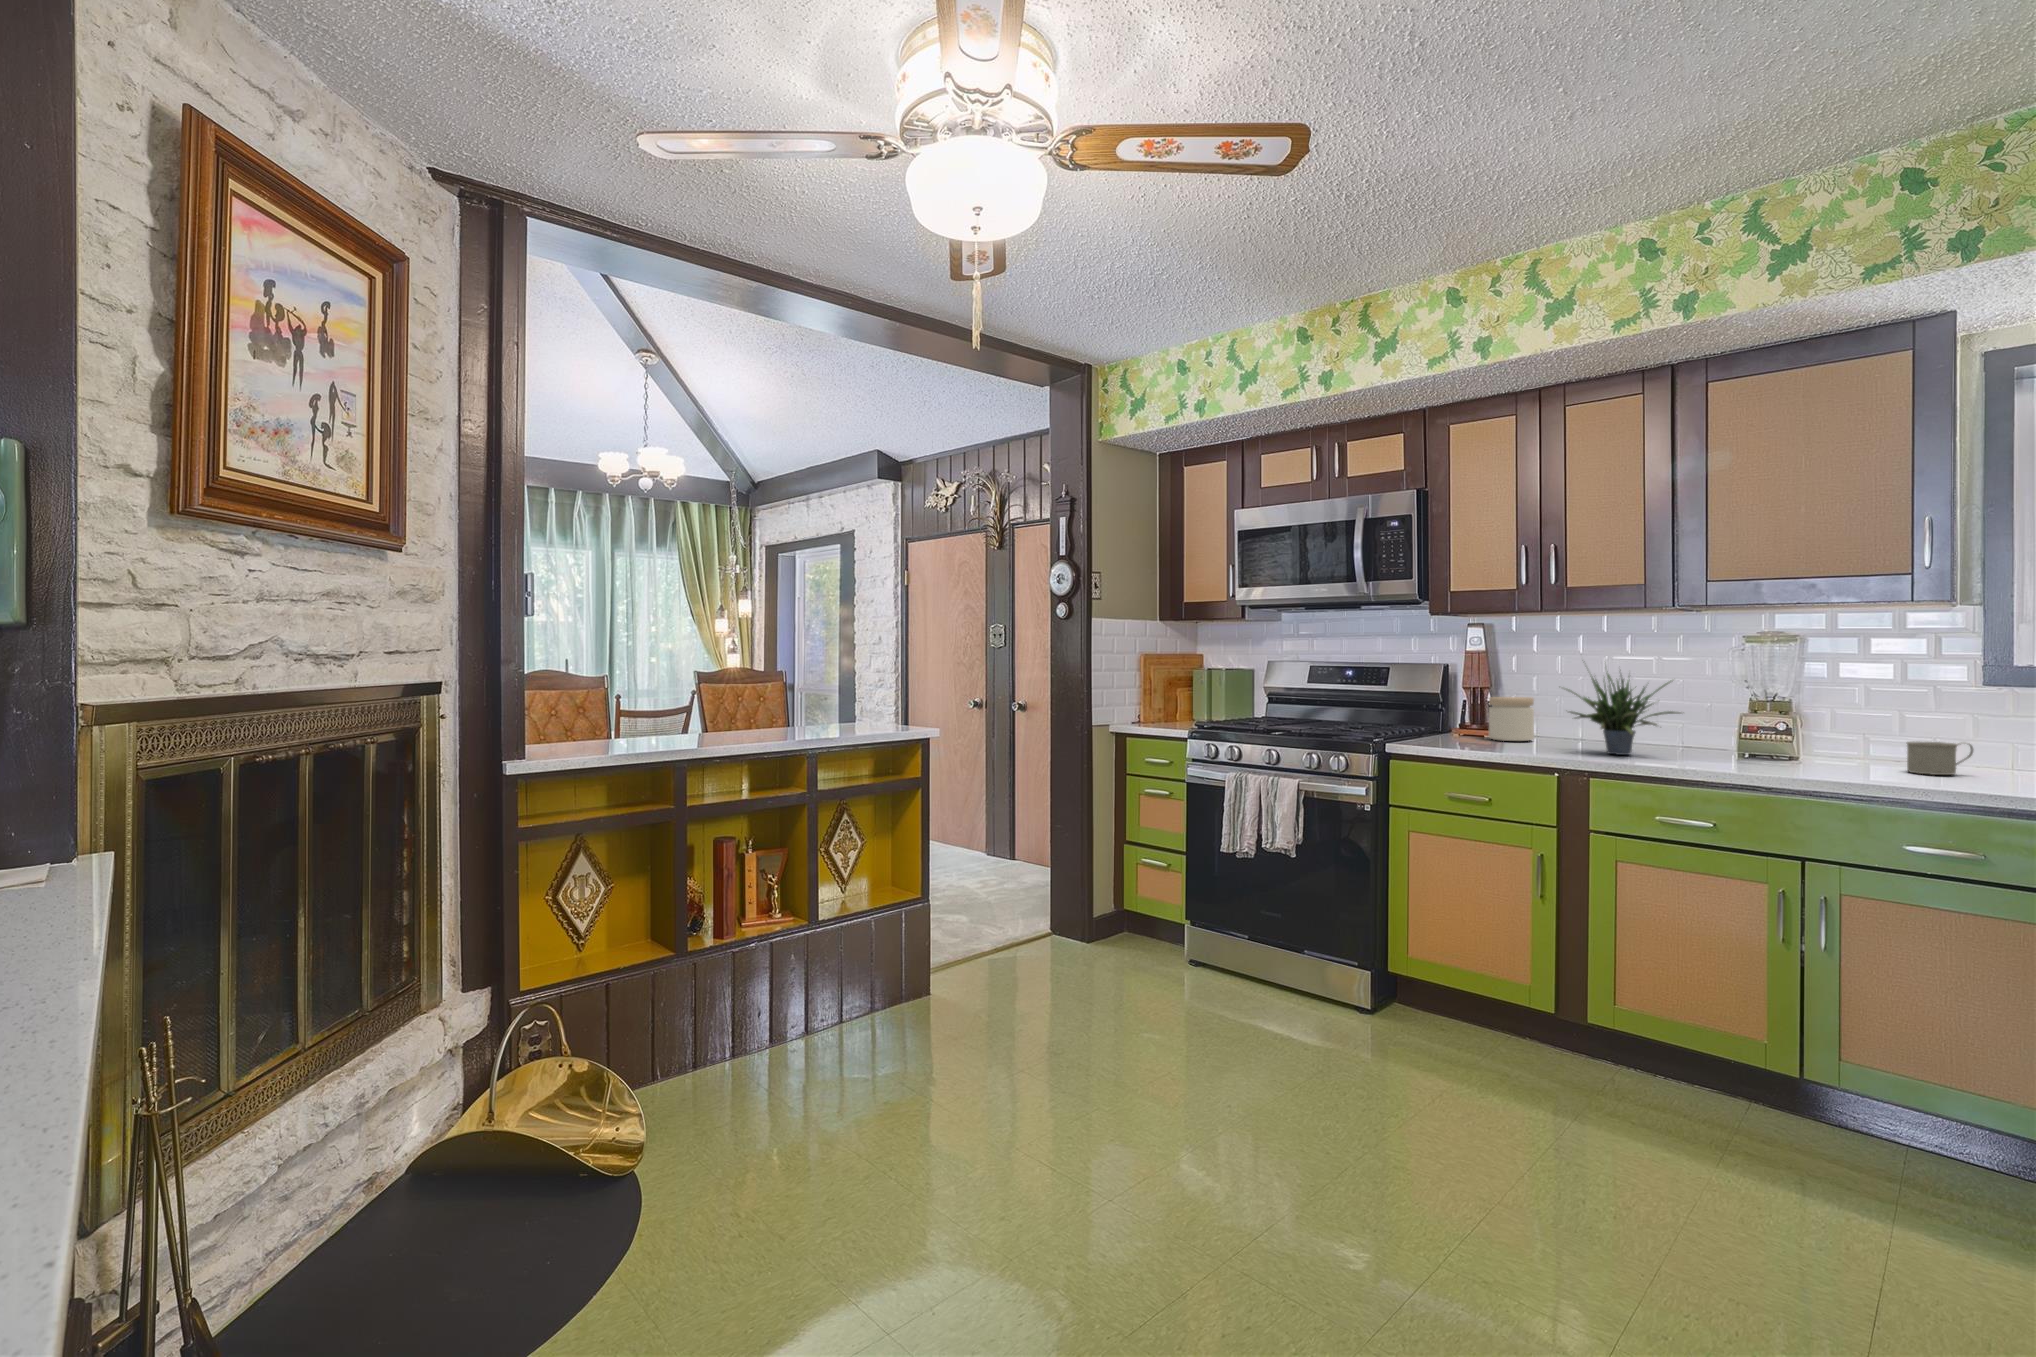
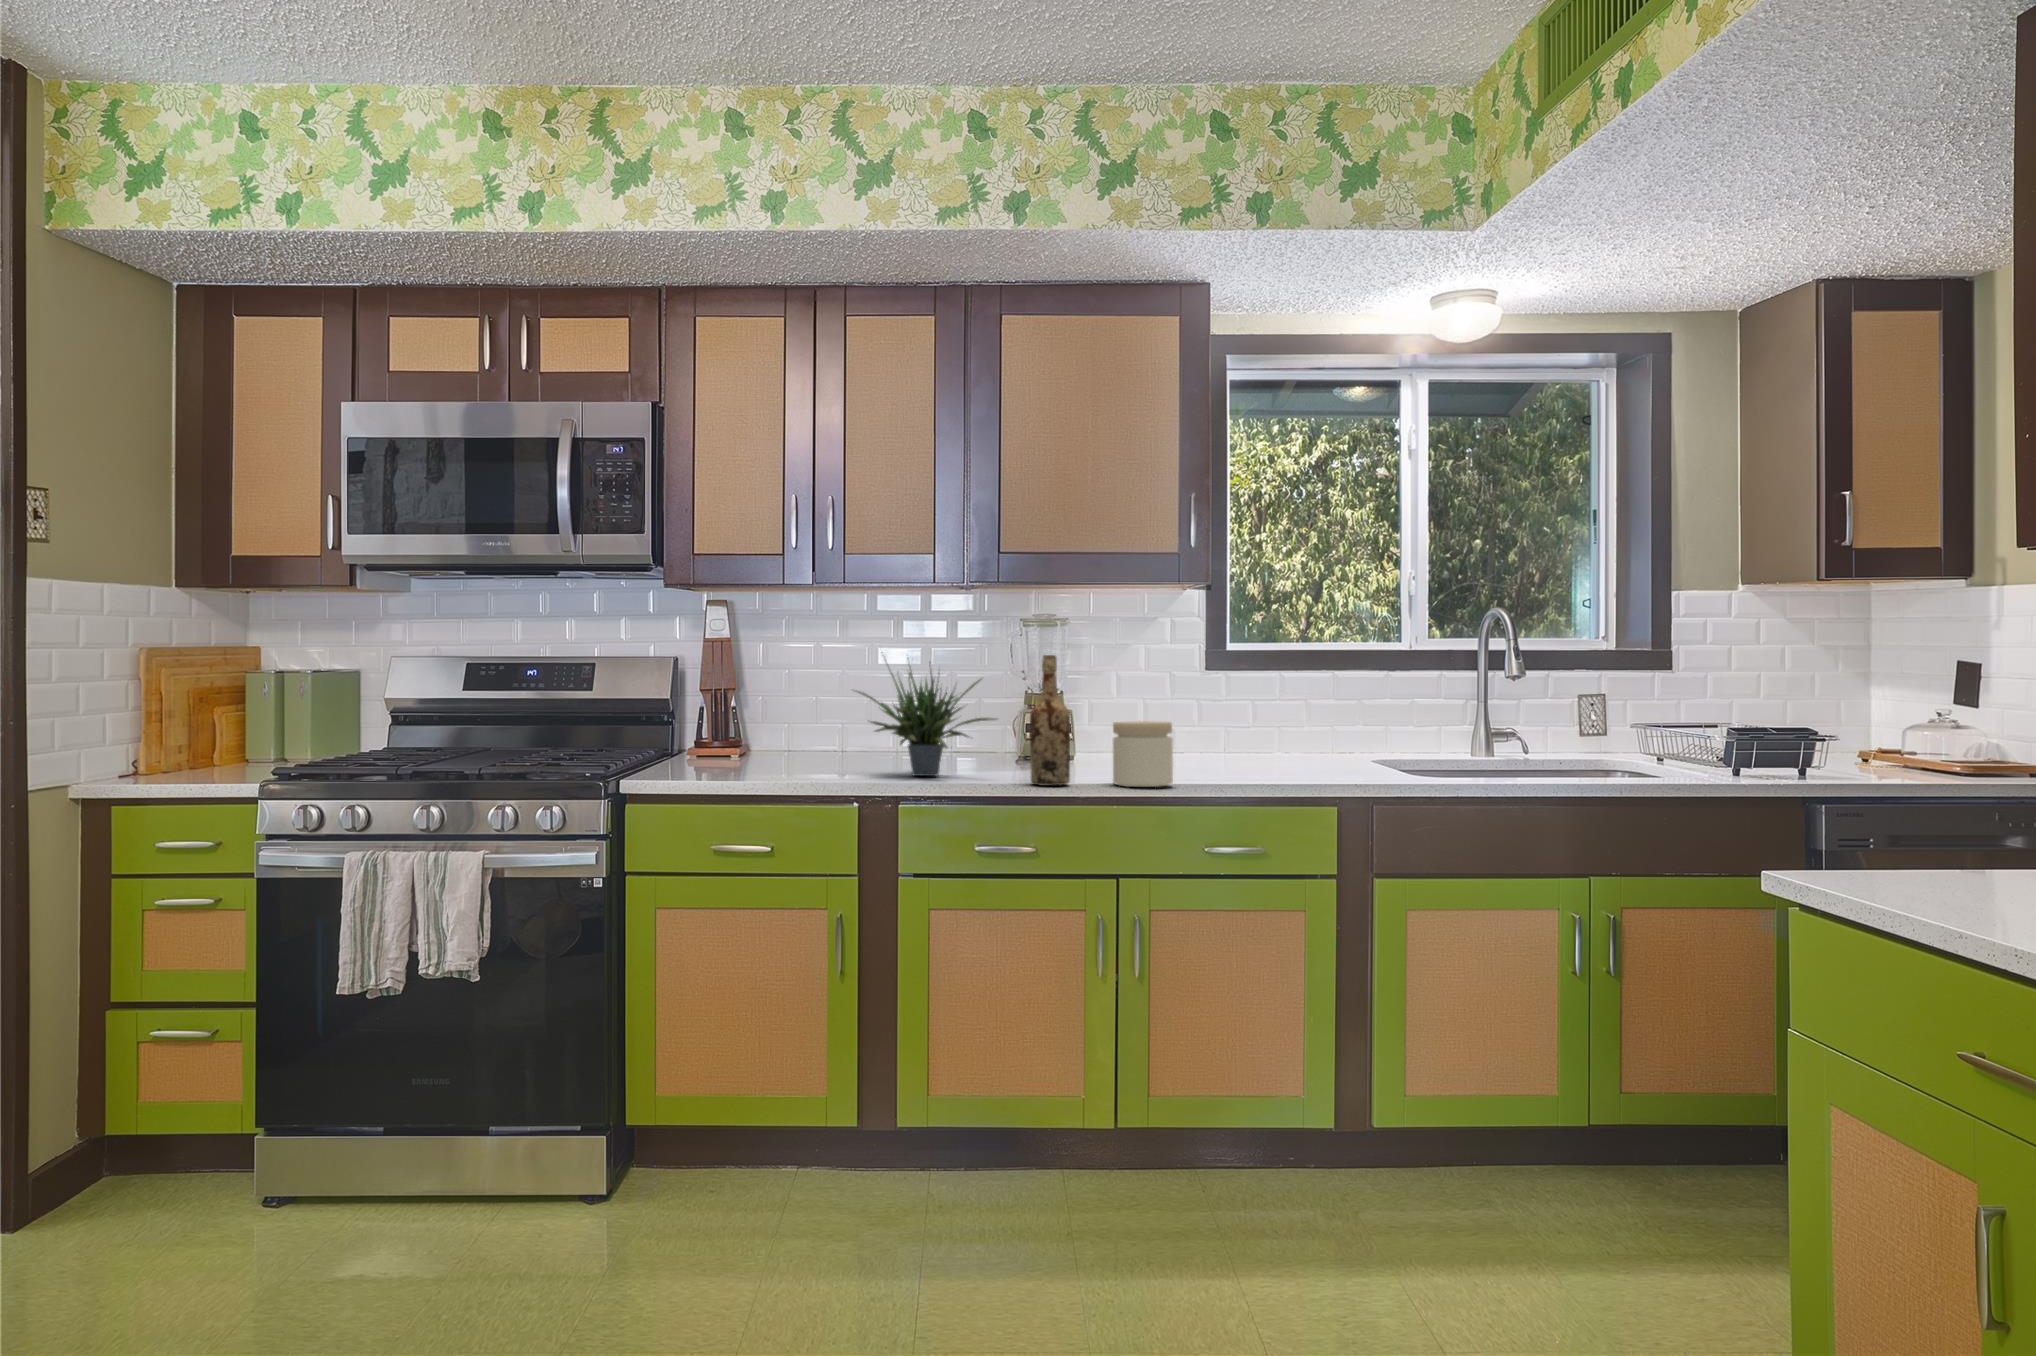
wine bottle: none [1707,663,1748,770] -> present [1030,655,1070,786]
jar: present [1489,697,1534,741] -> present [1113,721,1173,787]
mug: present [1907,741,1973,775] -> none [1186,742,1237,778]

